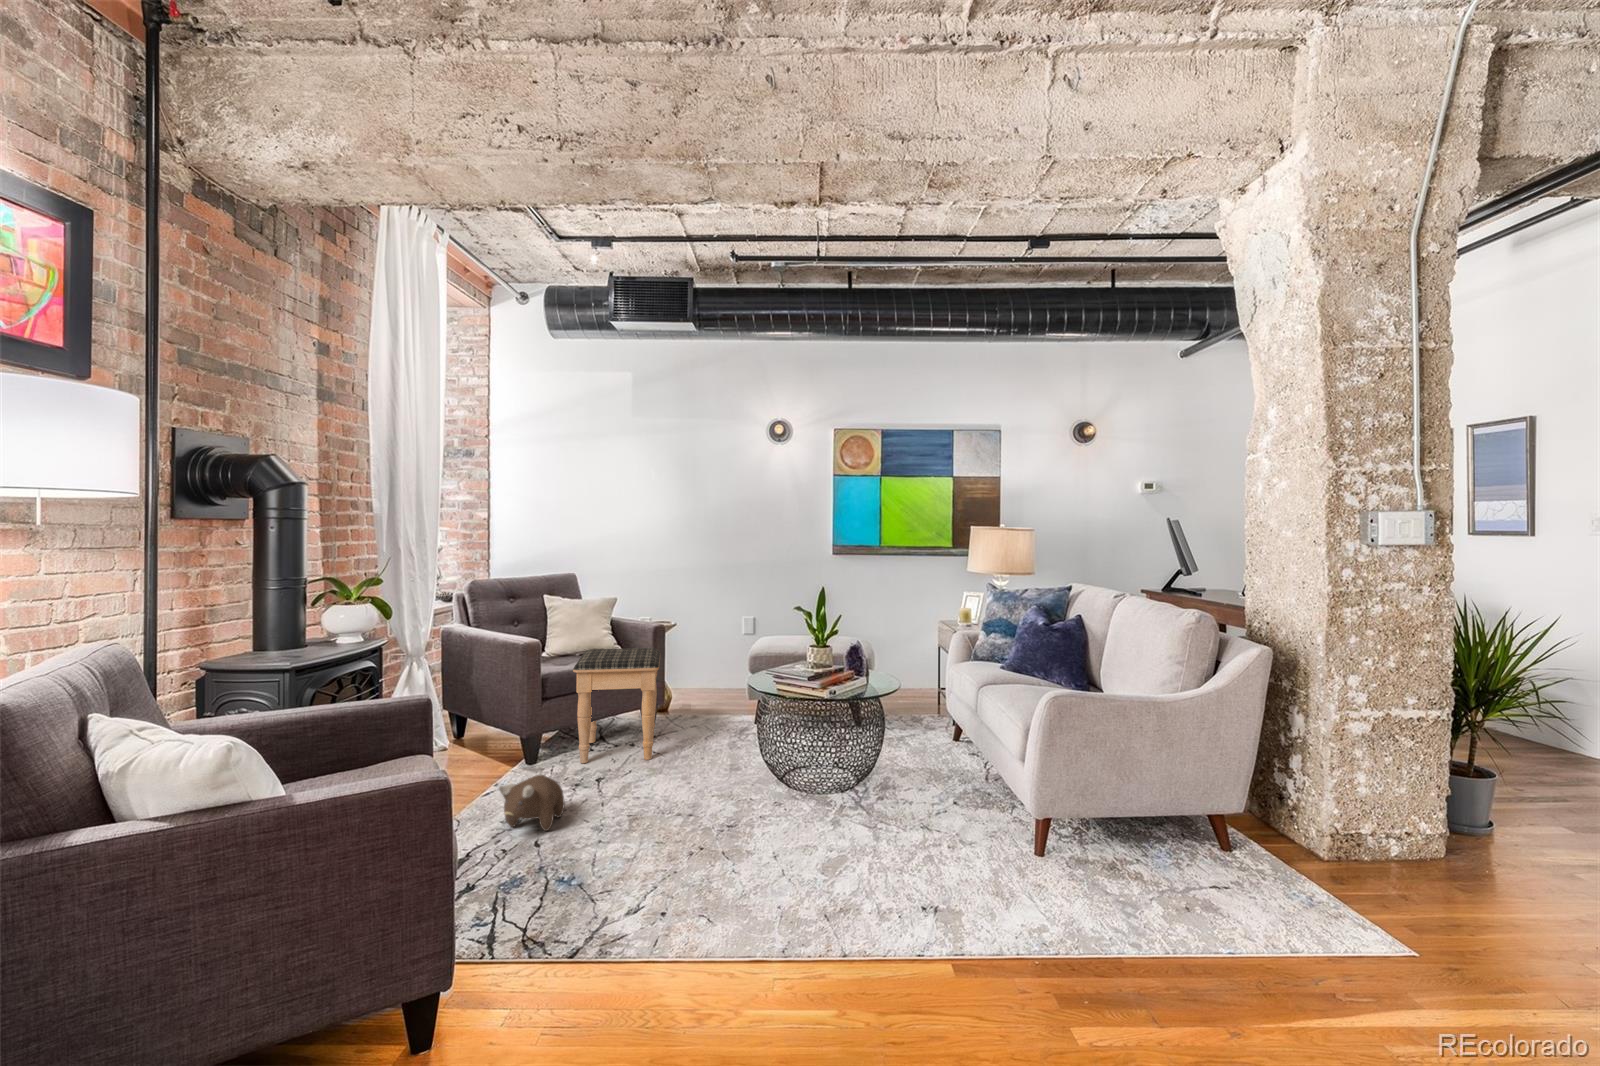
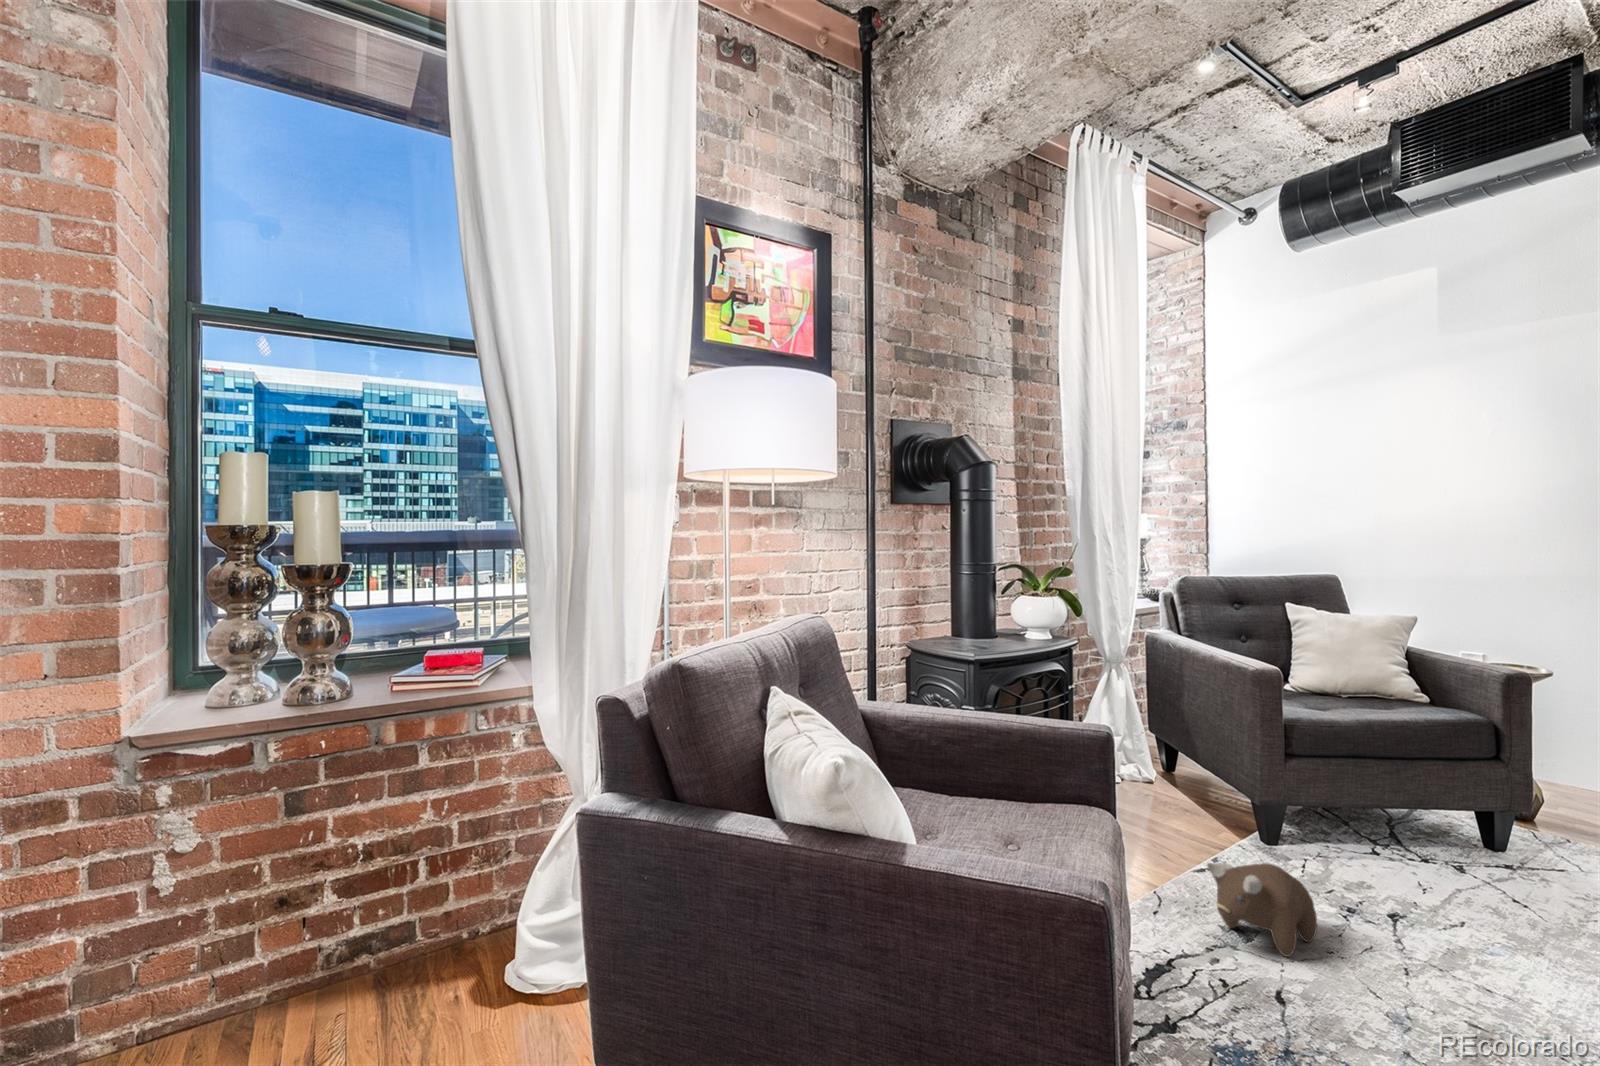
footstool: present [573,648,660,763] -> none [1333,691,1514,901]

